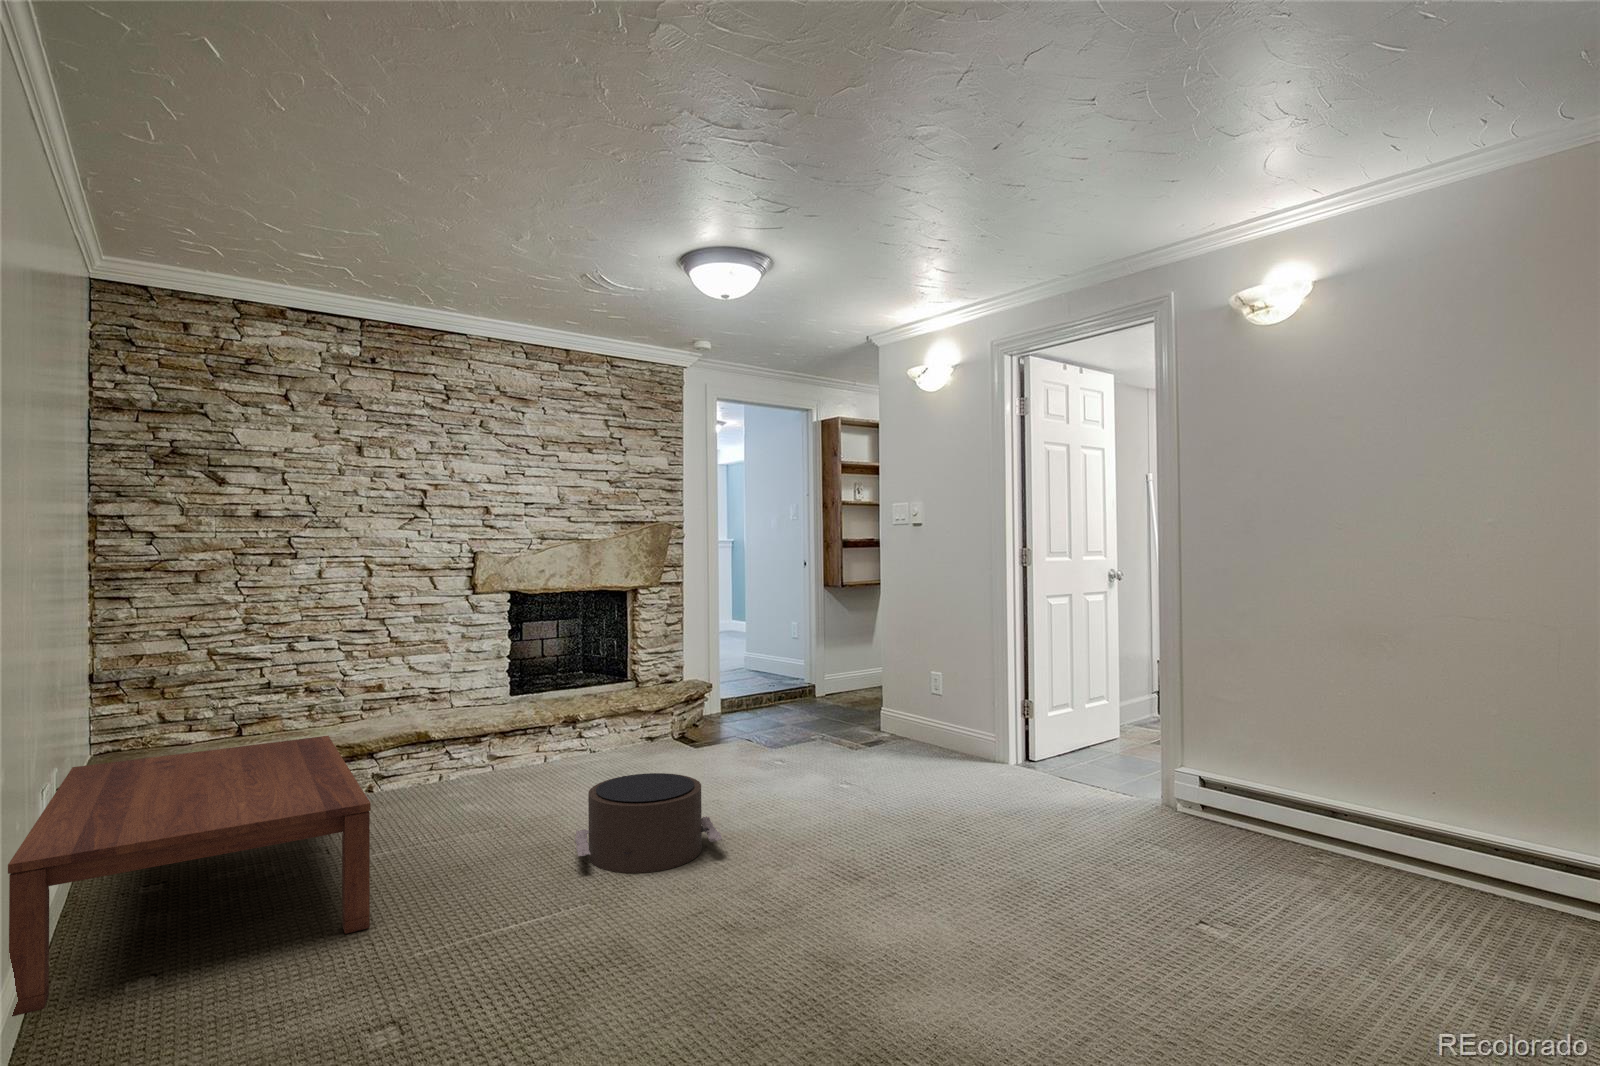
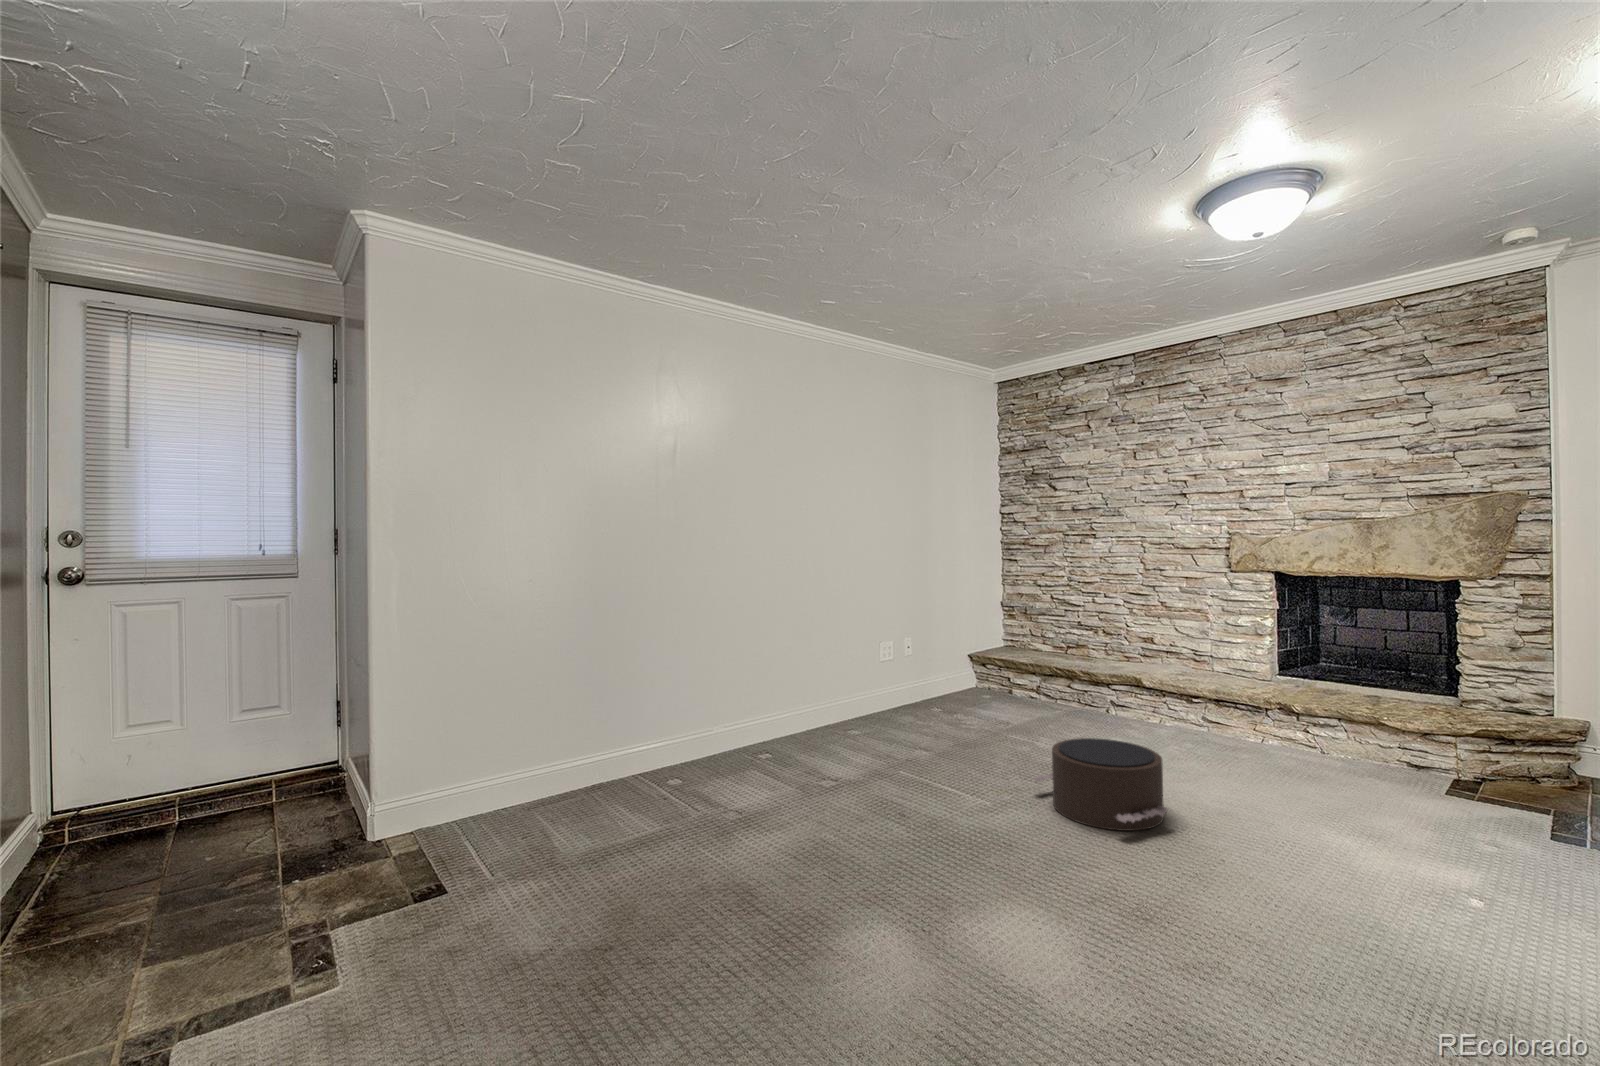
coffee table: present [8,736,371,1016] -> none [815,645,1039,759]

